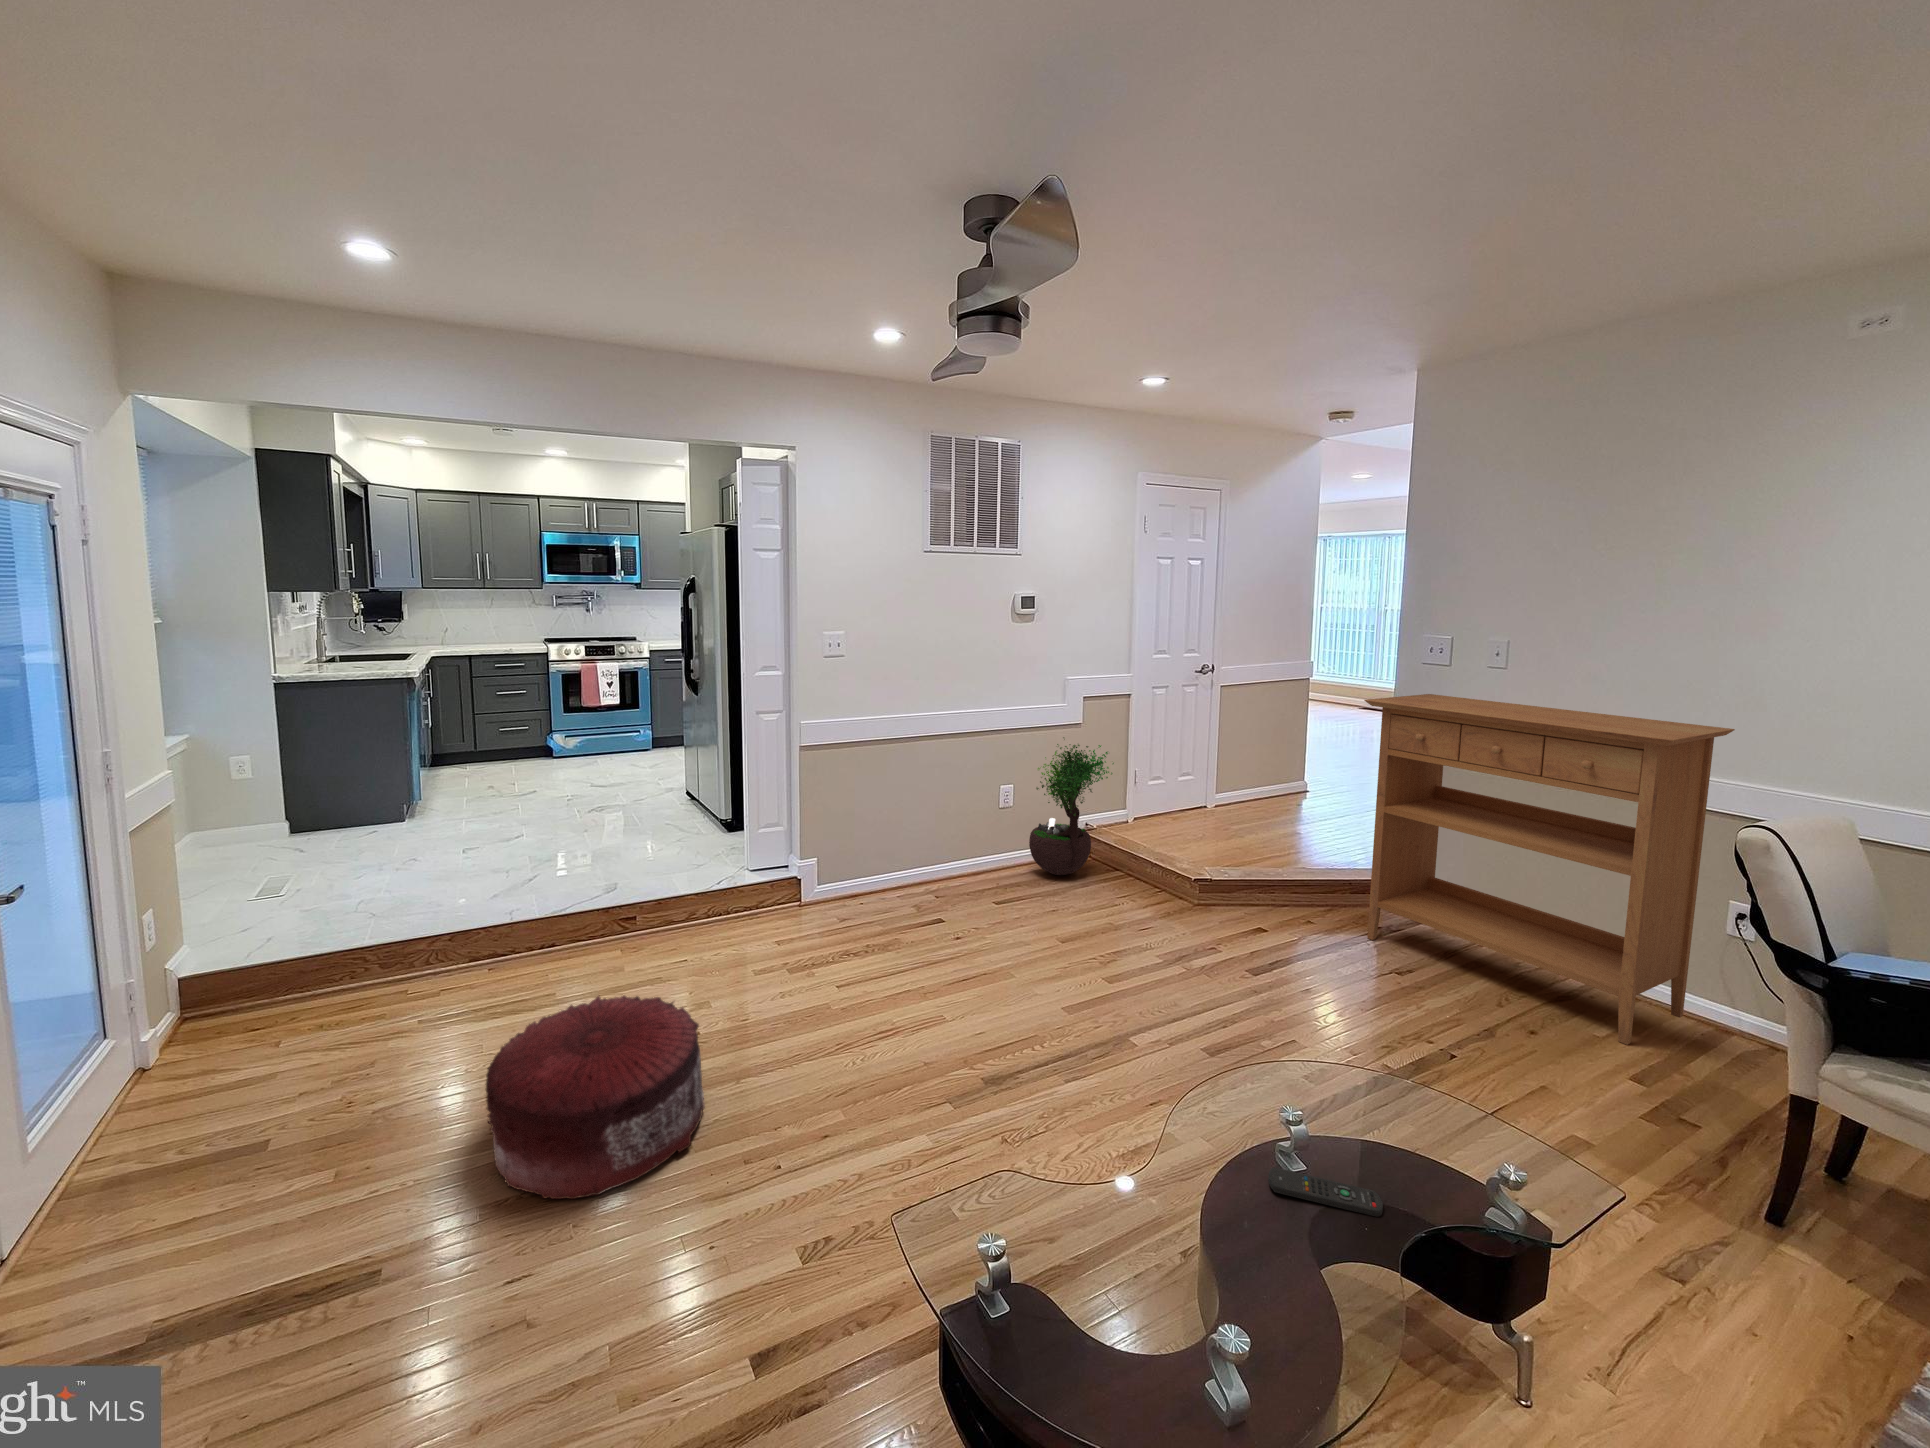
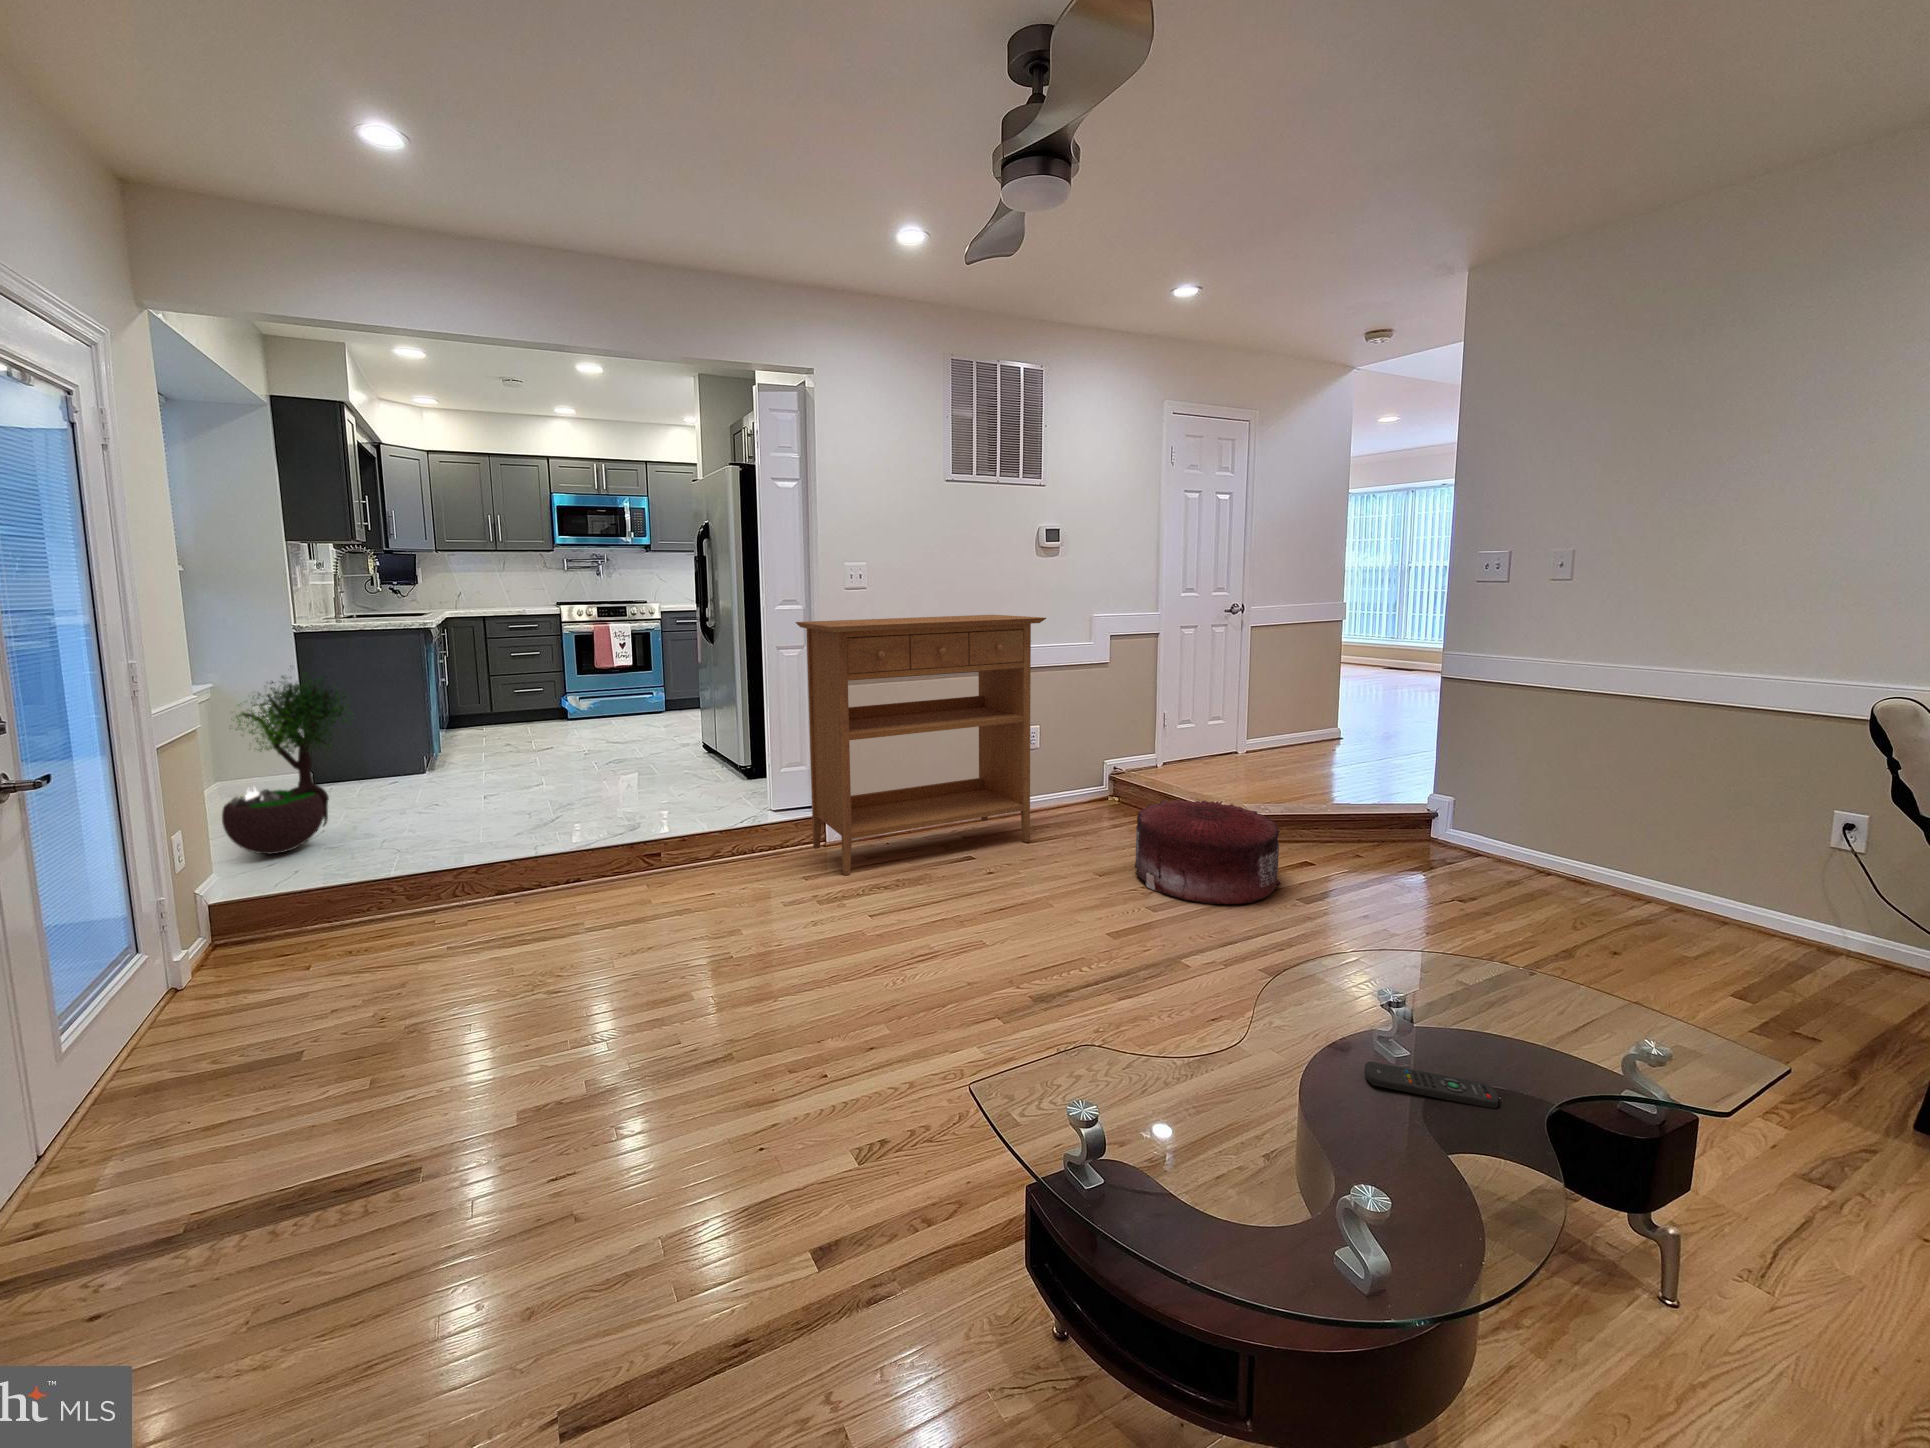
console table: present [1364,694,1735,1045] -> present [796,615,1046,876]
potted tree: present [1029,737,1114,875] -> present [222,666,354,854]
pouf: present [486,996,705,1199] -> present [1135,800,1281,904]

